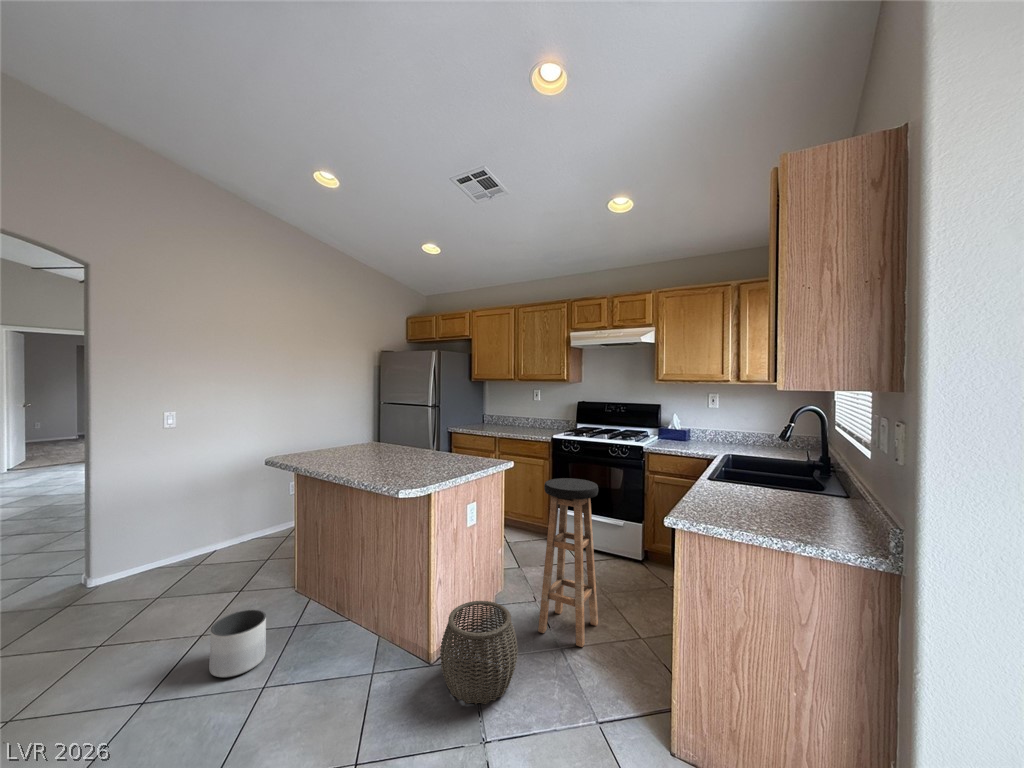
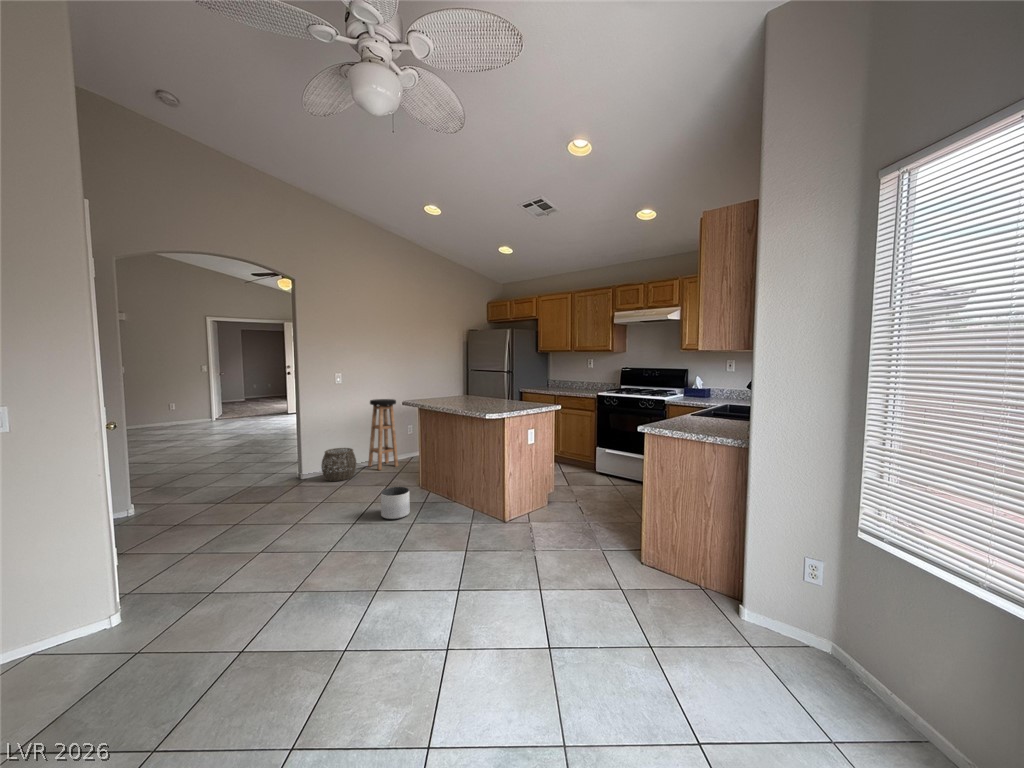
bar stool: present [538,478,598,647] -> present [368,399,398,470]
woven basket: present [440,601,518,704] -> present [321,448,357,481]

